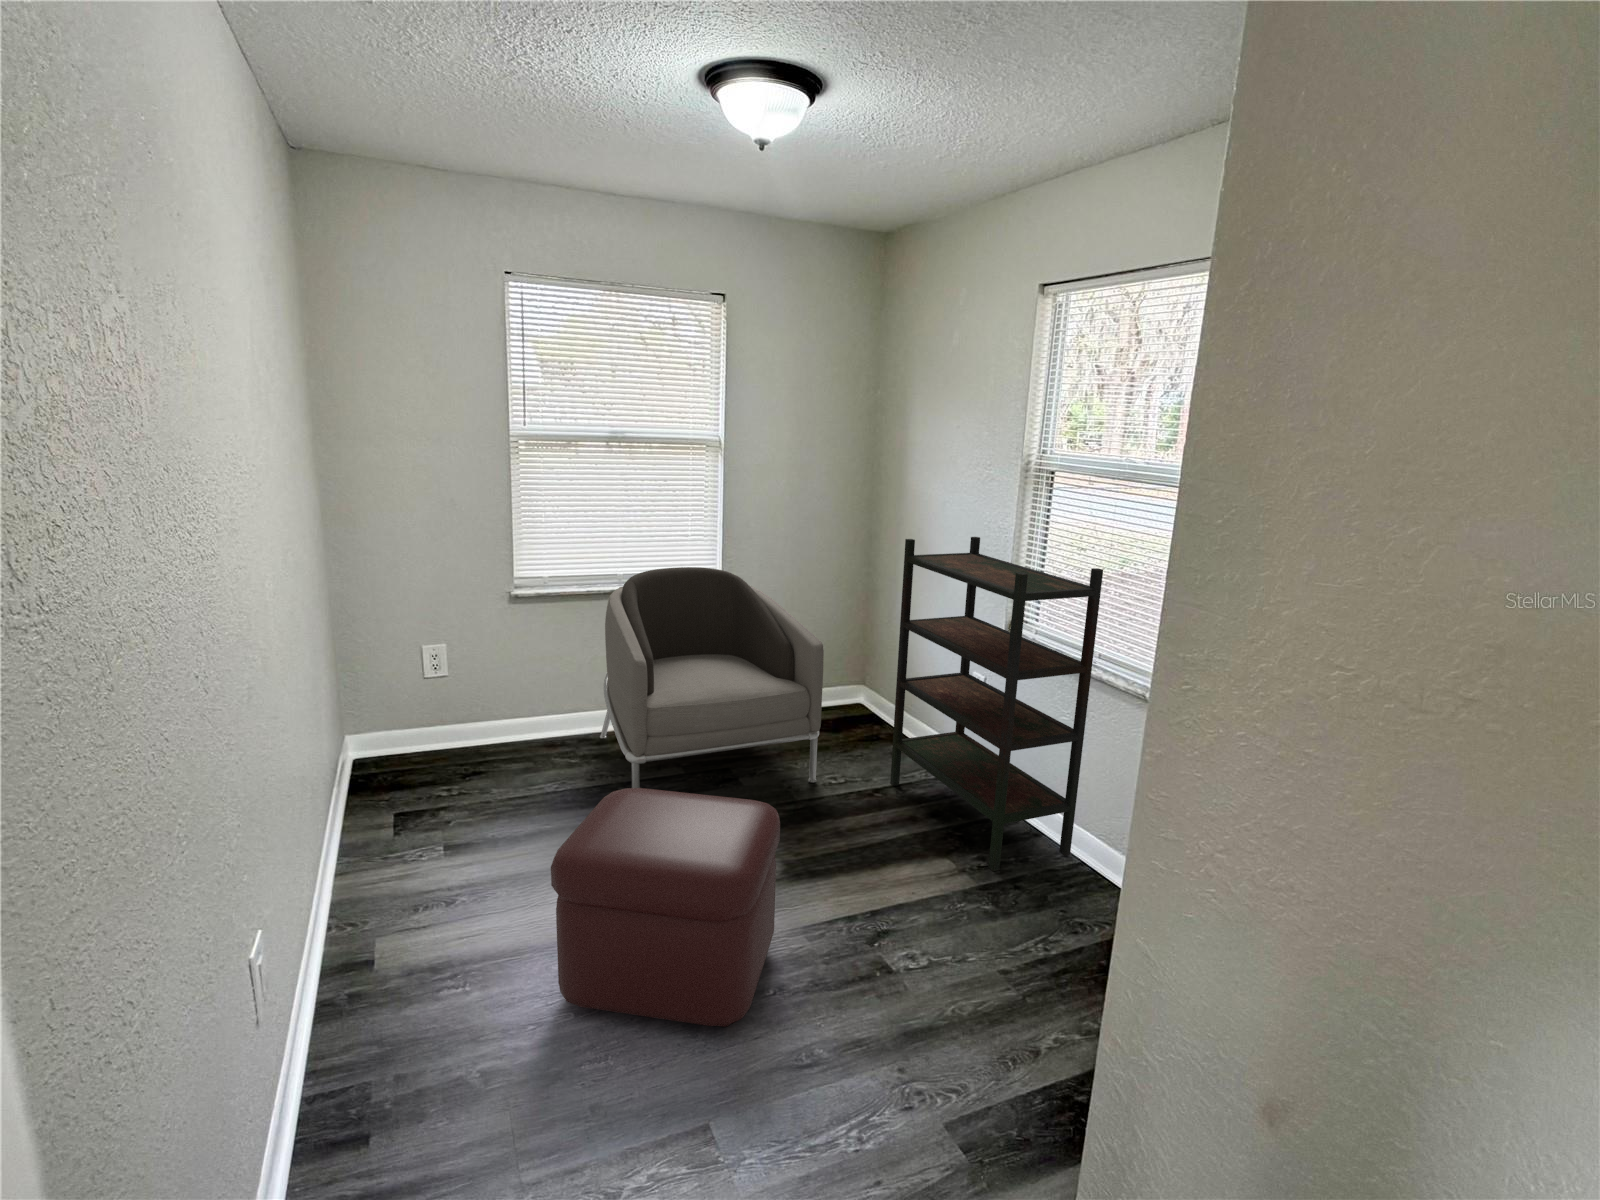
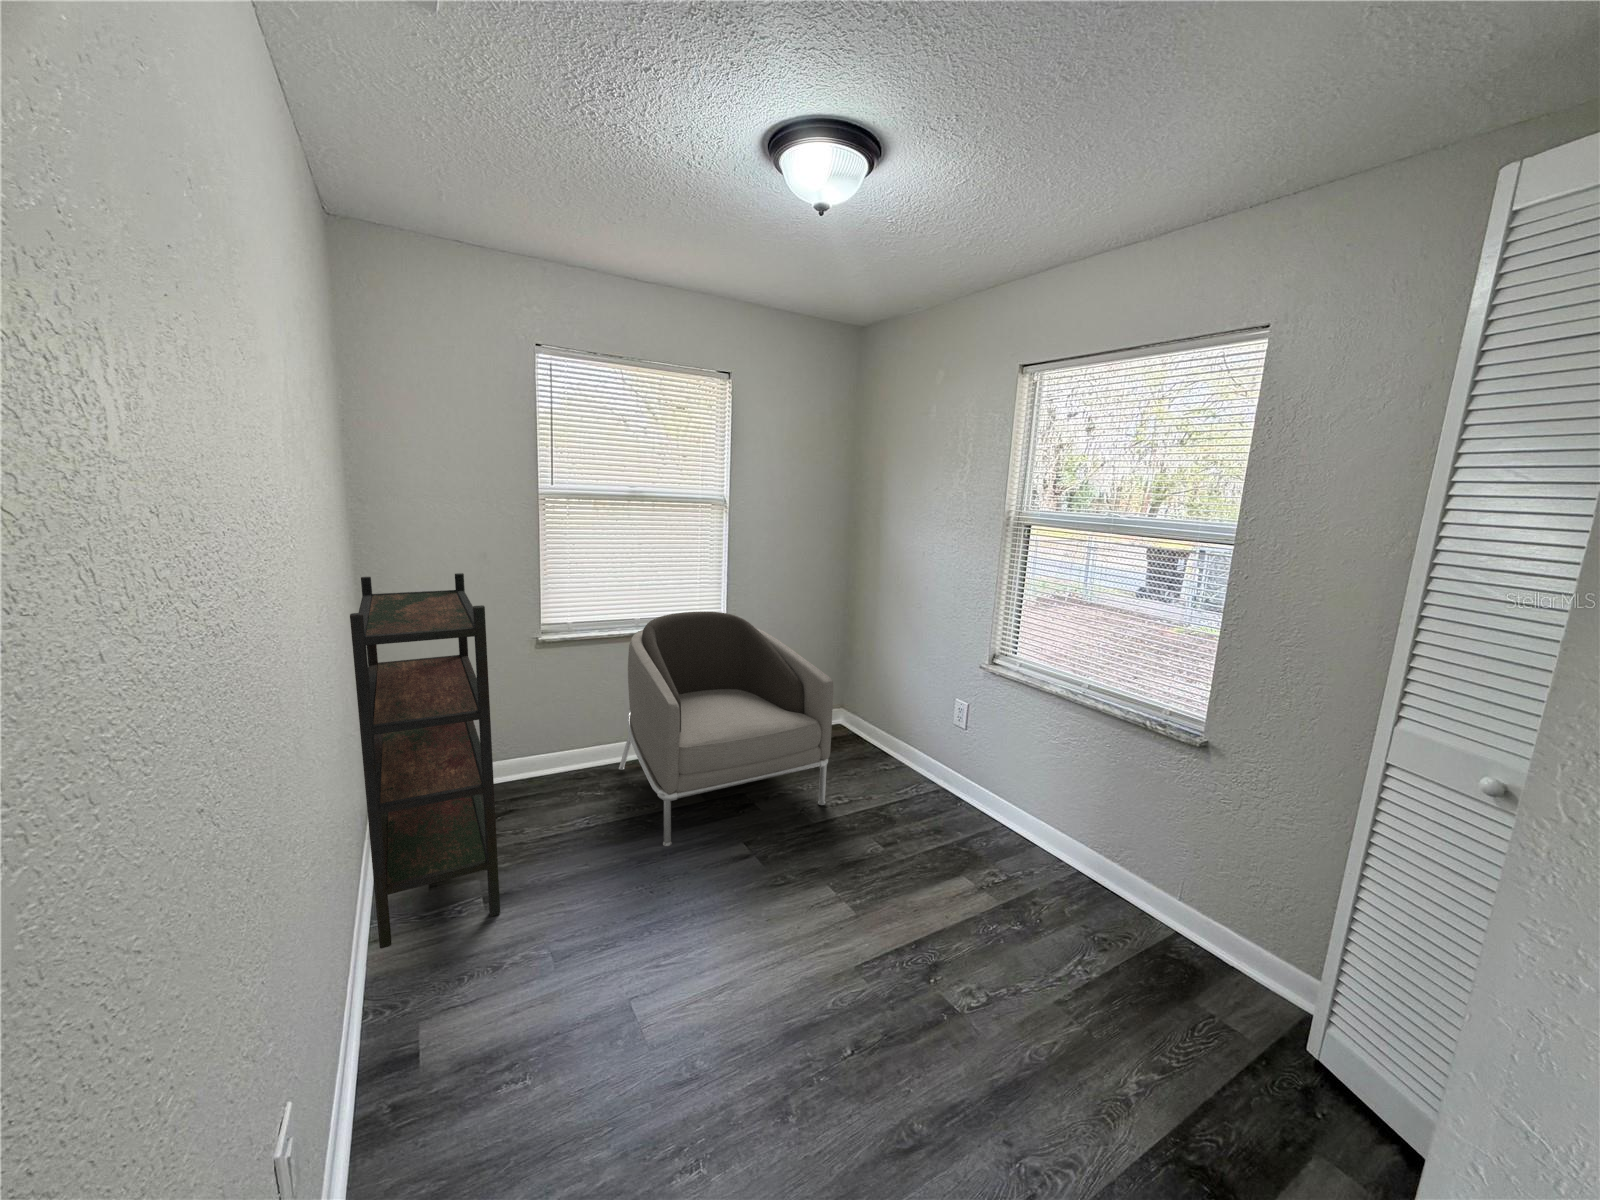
bookshelf: present [890,537,1103,871] -> present [350,573,500,949]
ottoman: present [551,788,780,1027] -> none [629,841,851,1108]

